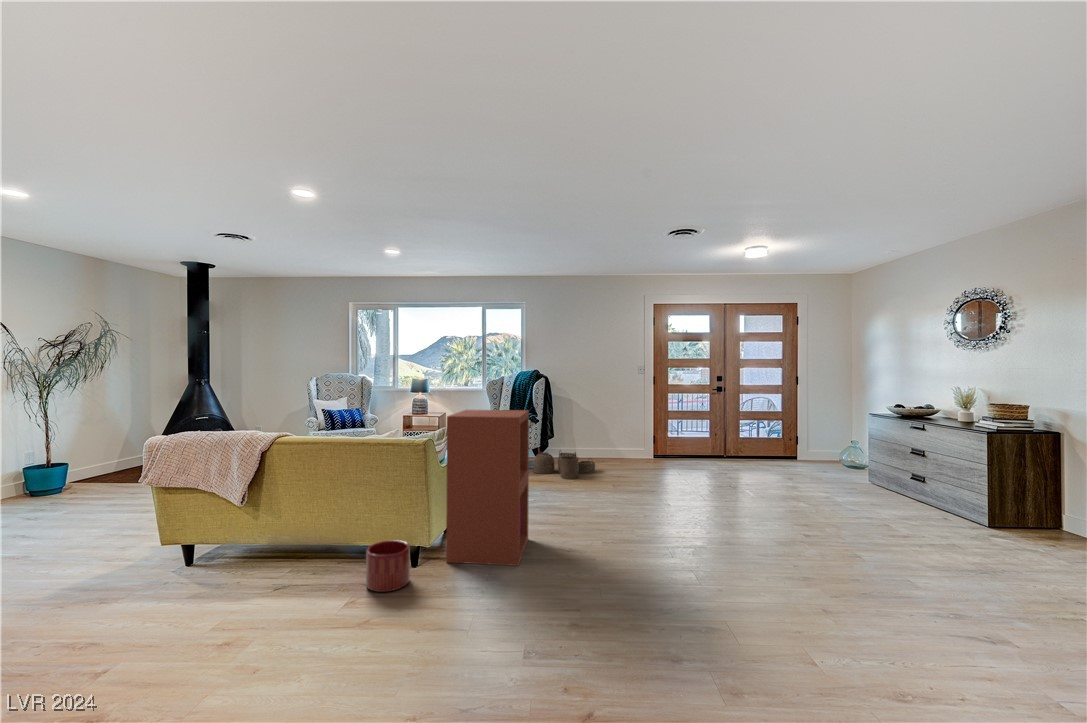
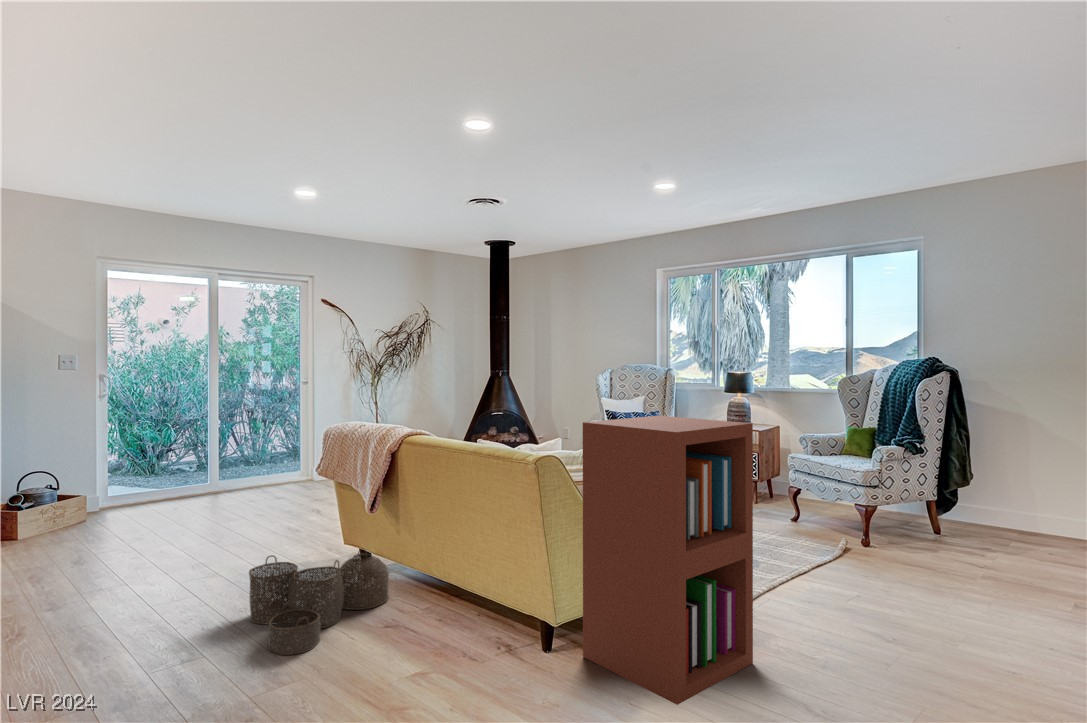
woven basket: present [533,450,595,479] -> present [249,550,389,655]
planter: present [366,540,410,592] -> none [449,596,510,673]

